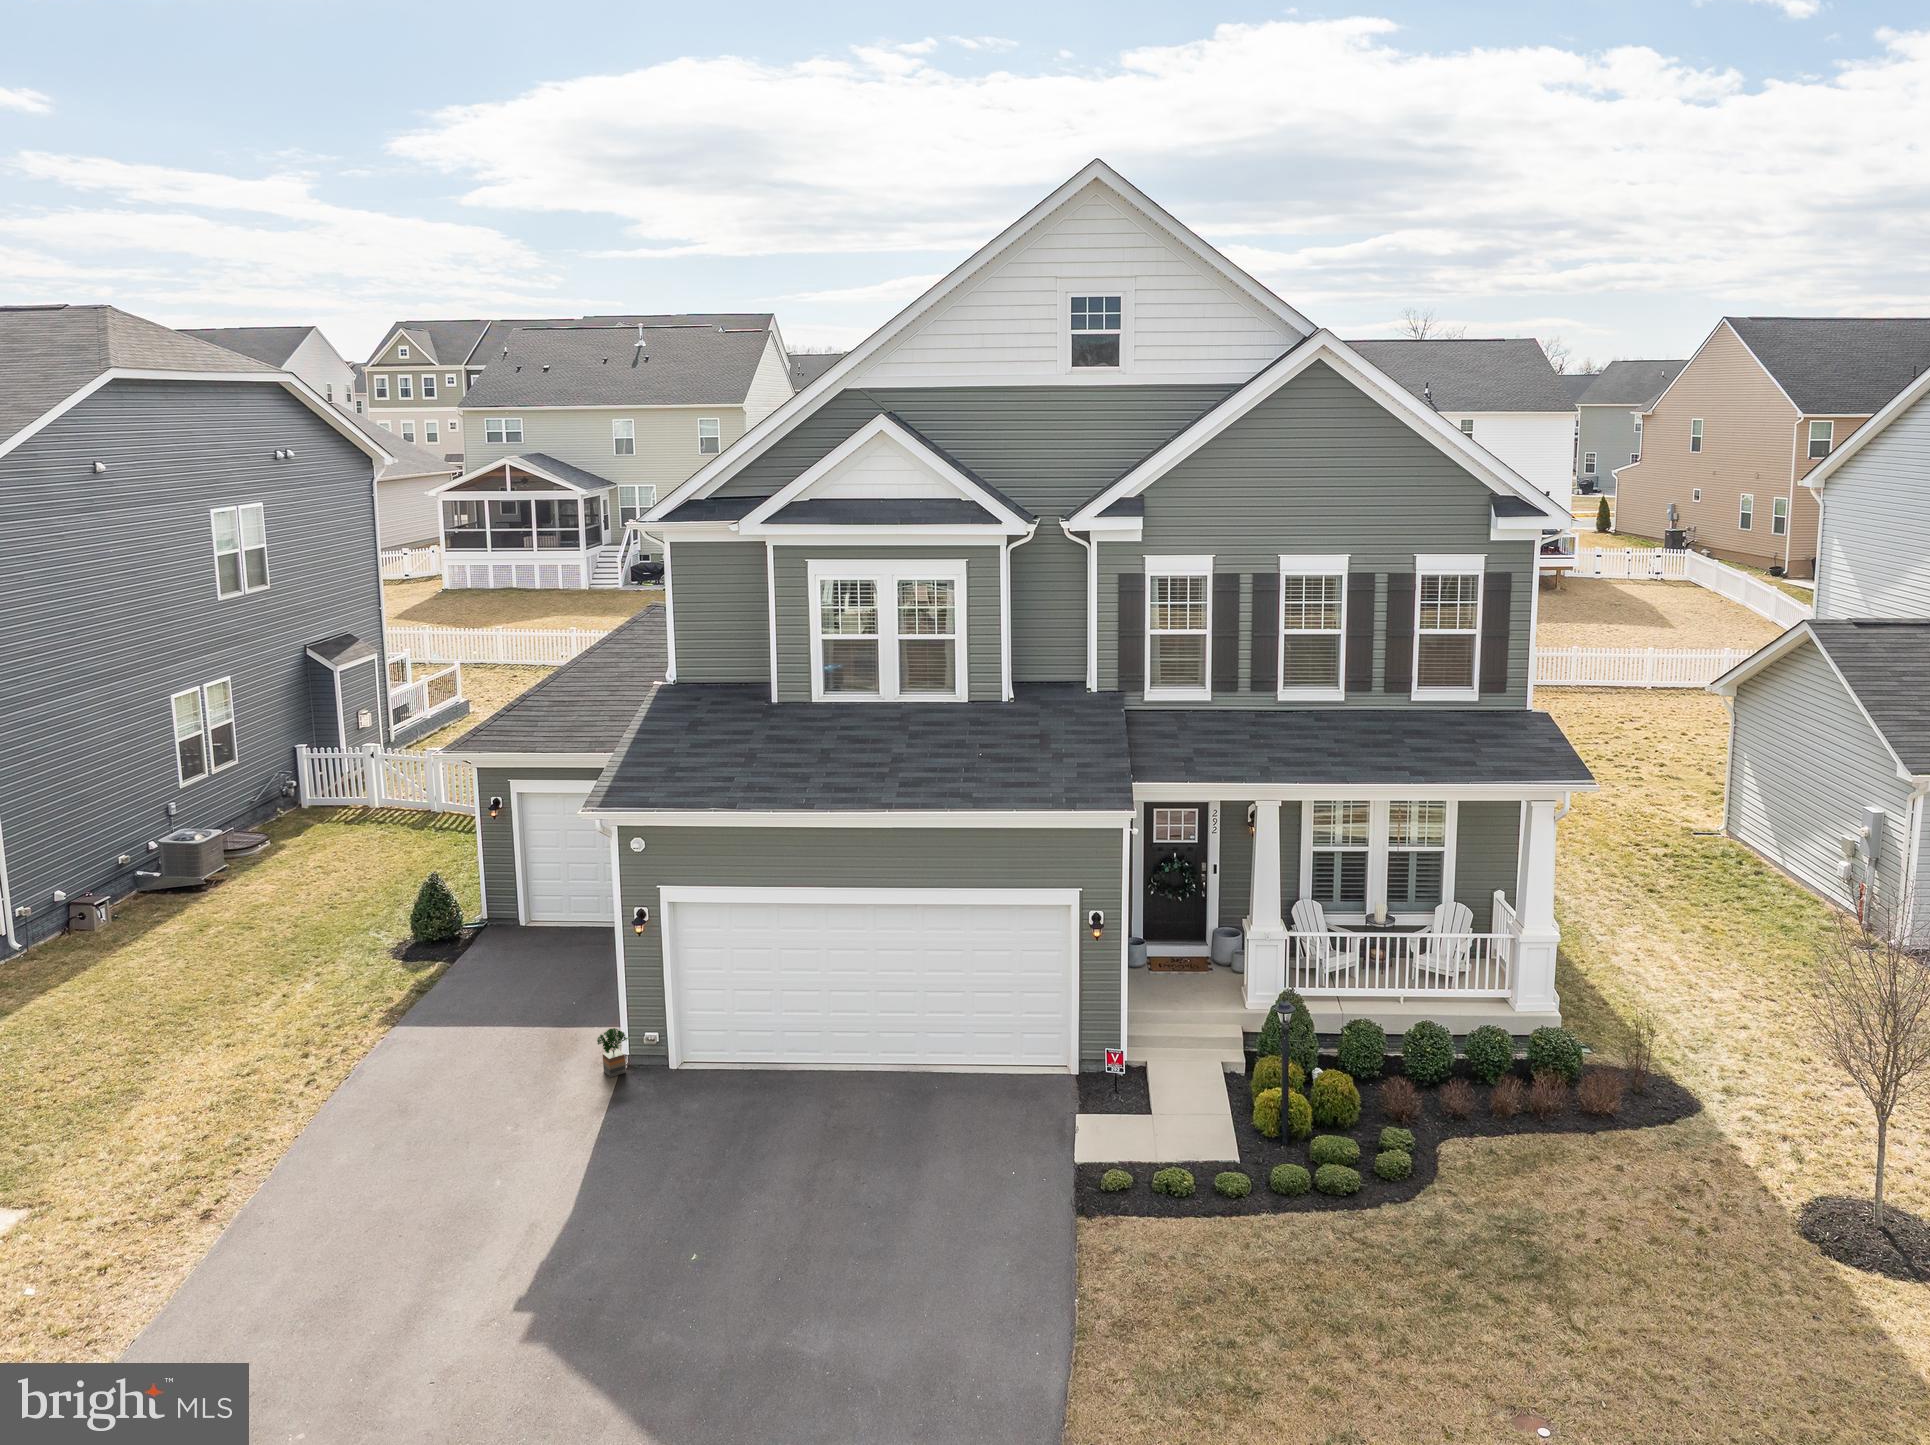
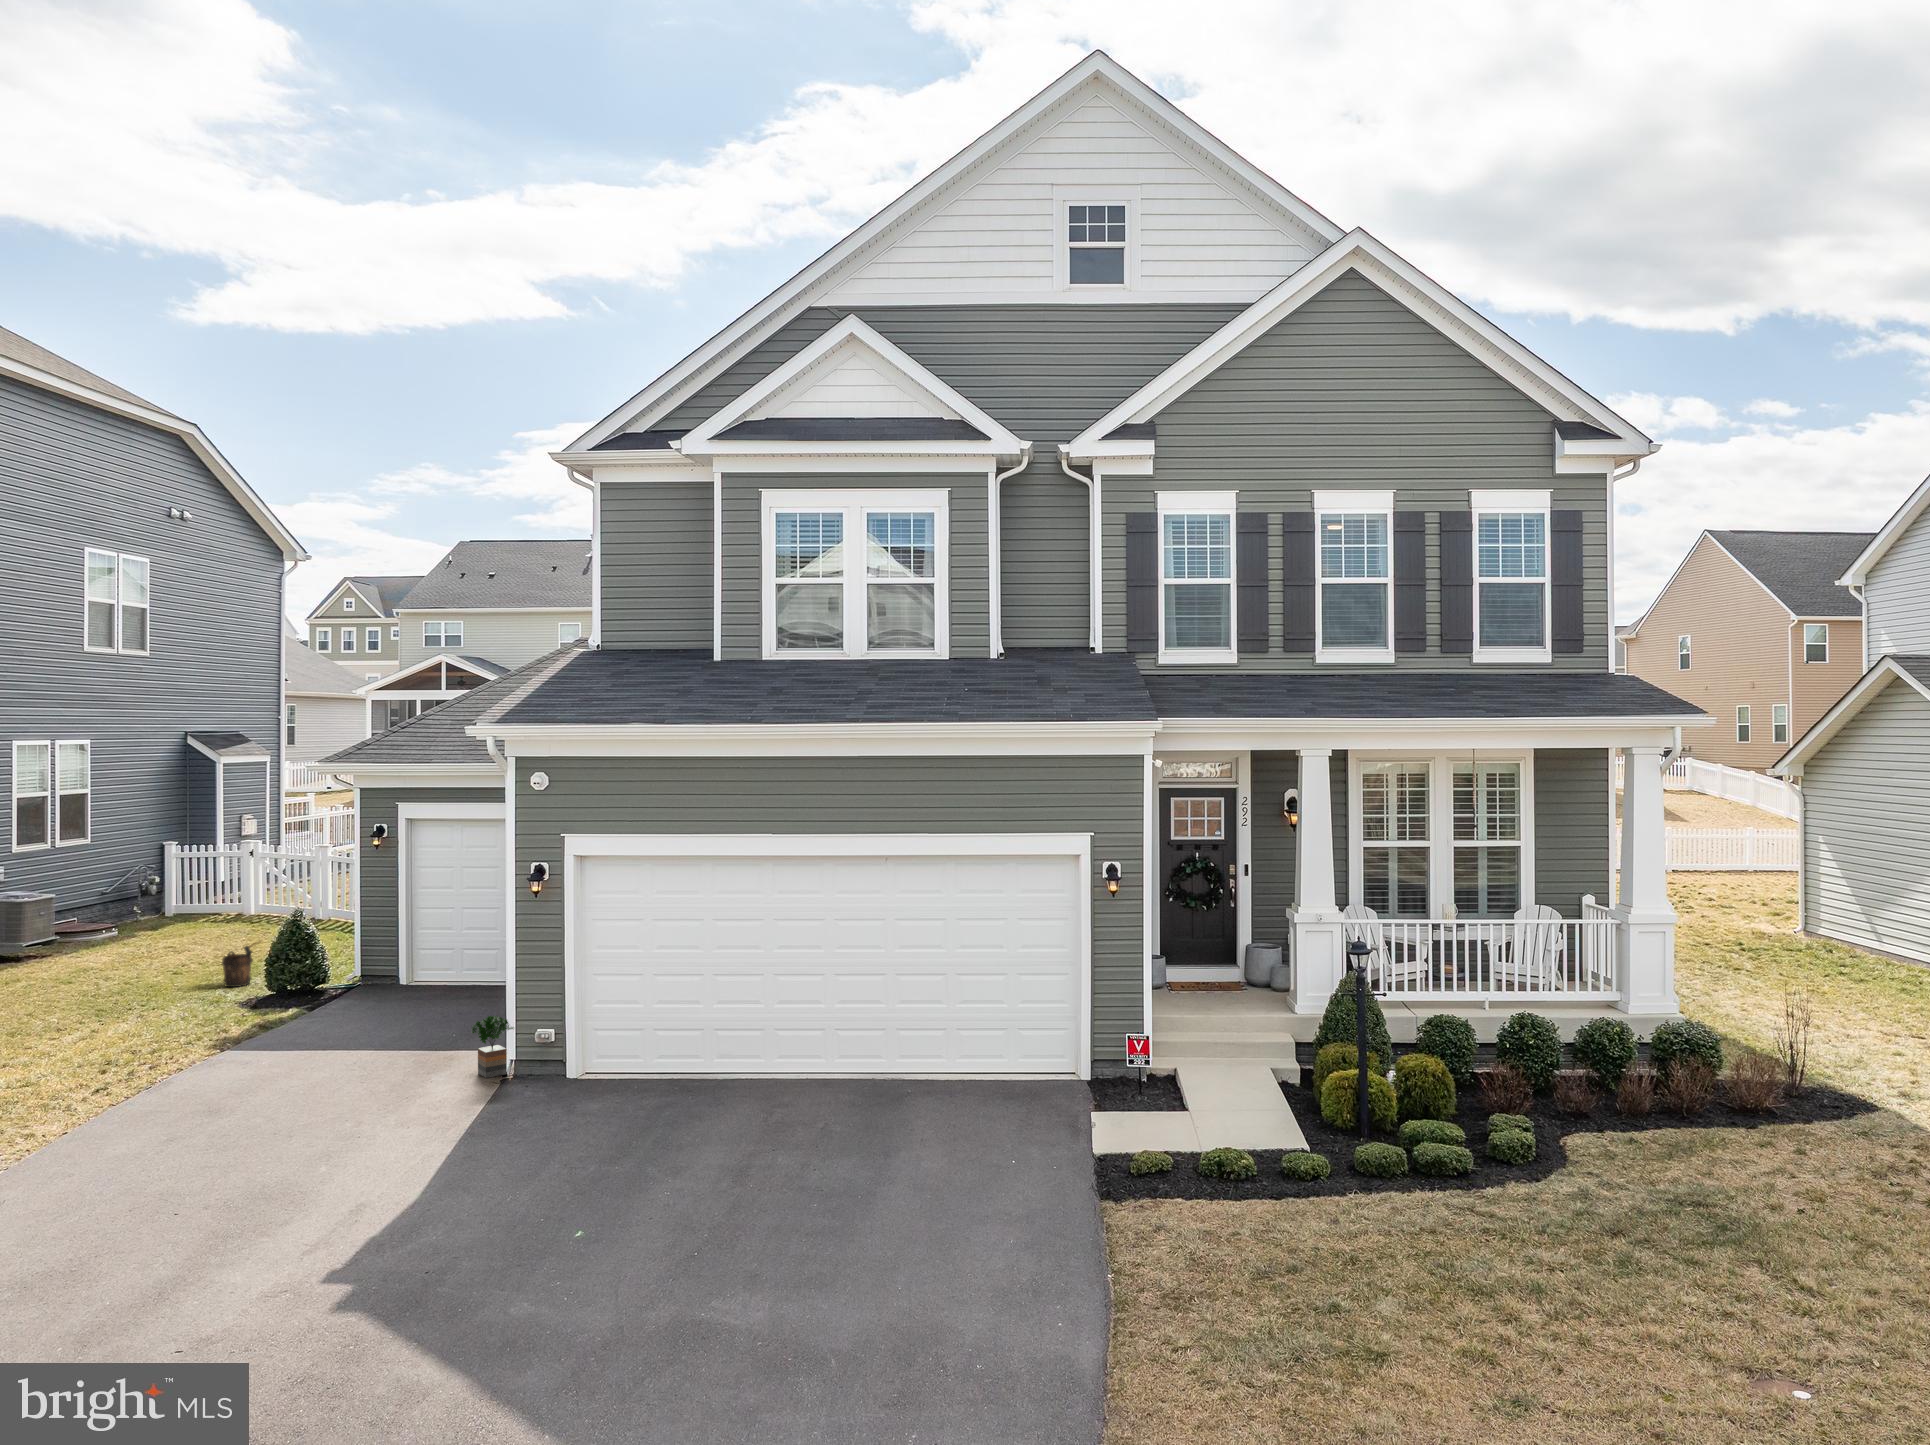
bucket: none [386,920,416,961] -> present [222,941,261,987]

